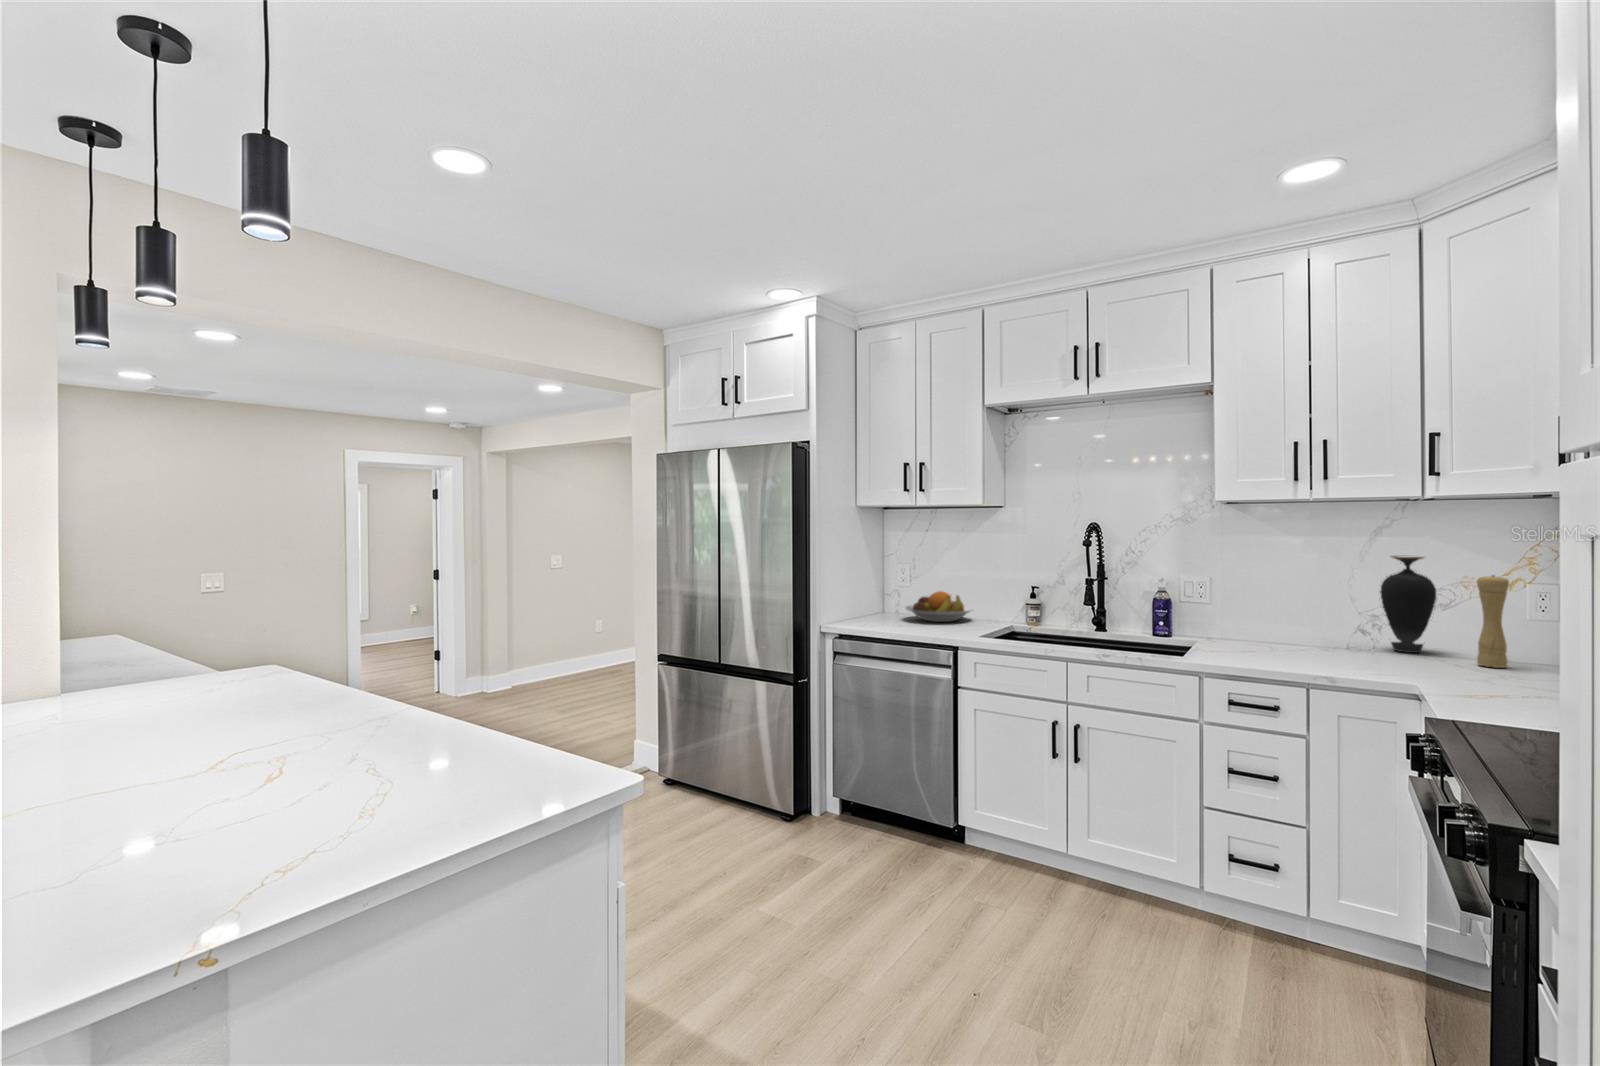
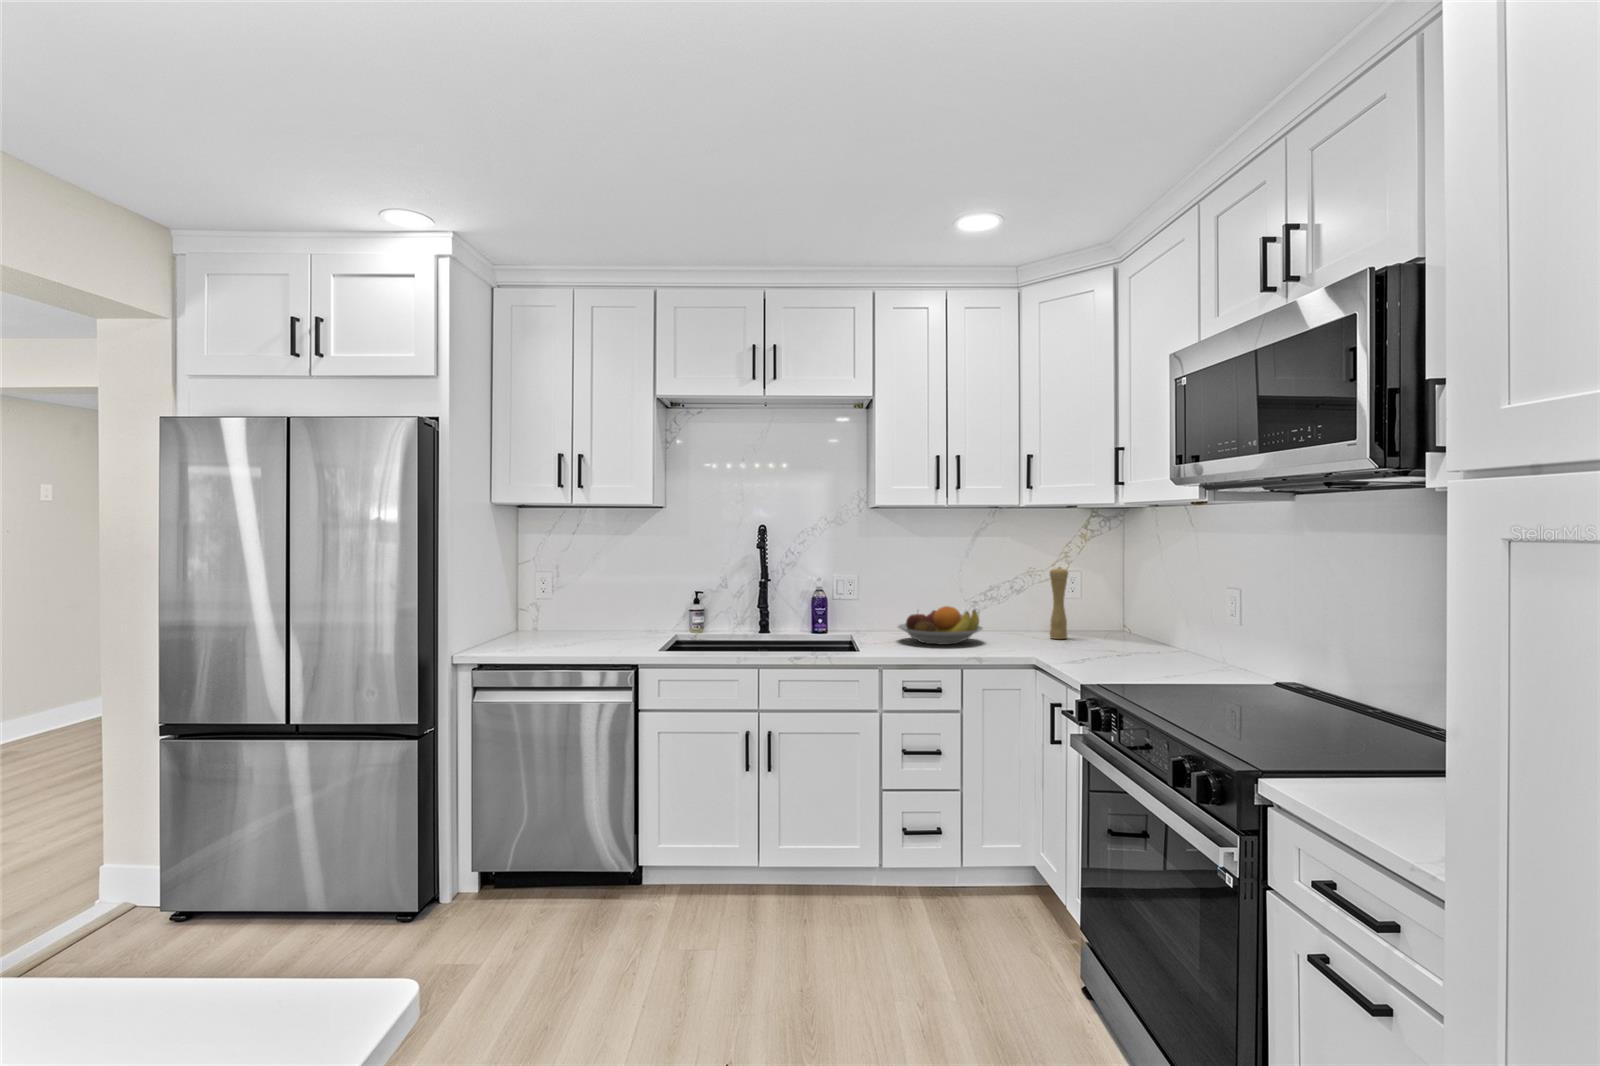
vase: present [1380,556,1436,653] -> none [983,554,1020,634]
fruit bowl: present [906,591,974,622] -> present [898,606,983,644]

